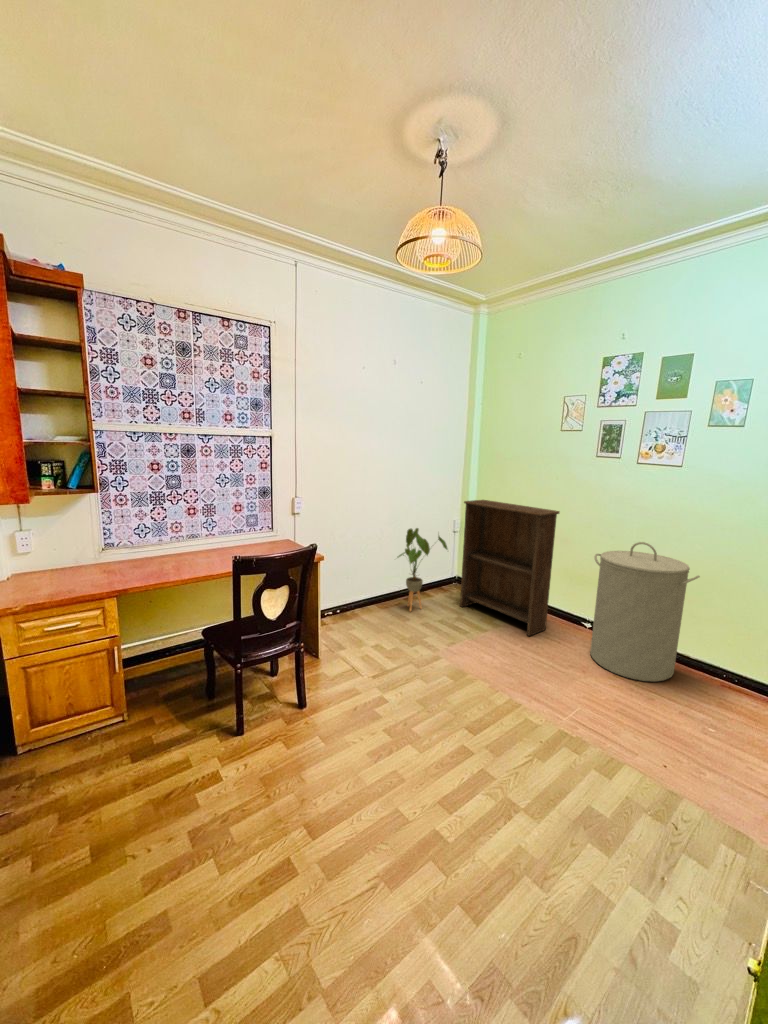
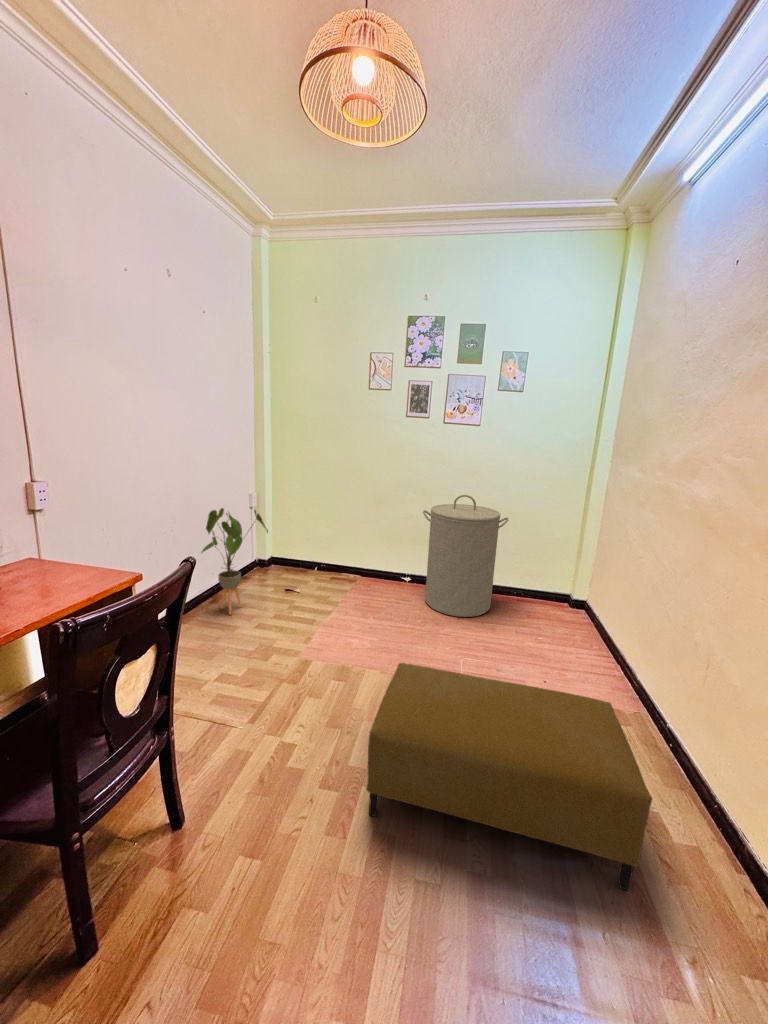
bookshelf: present [460,500,559,636] -> none [278,466,385,604]
ottoman: none [399,667,644,929] -> present [367,663,652,890]

